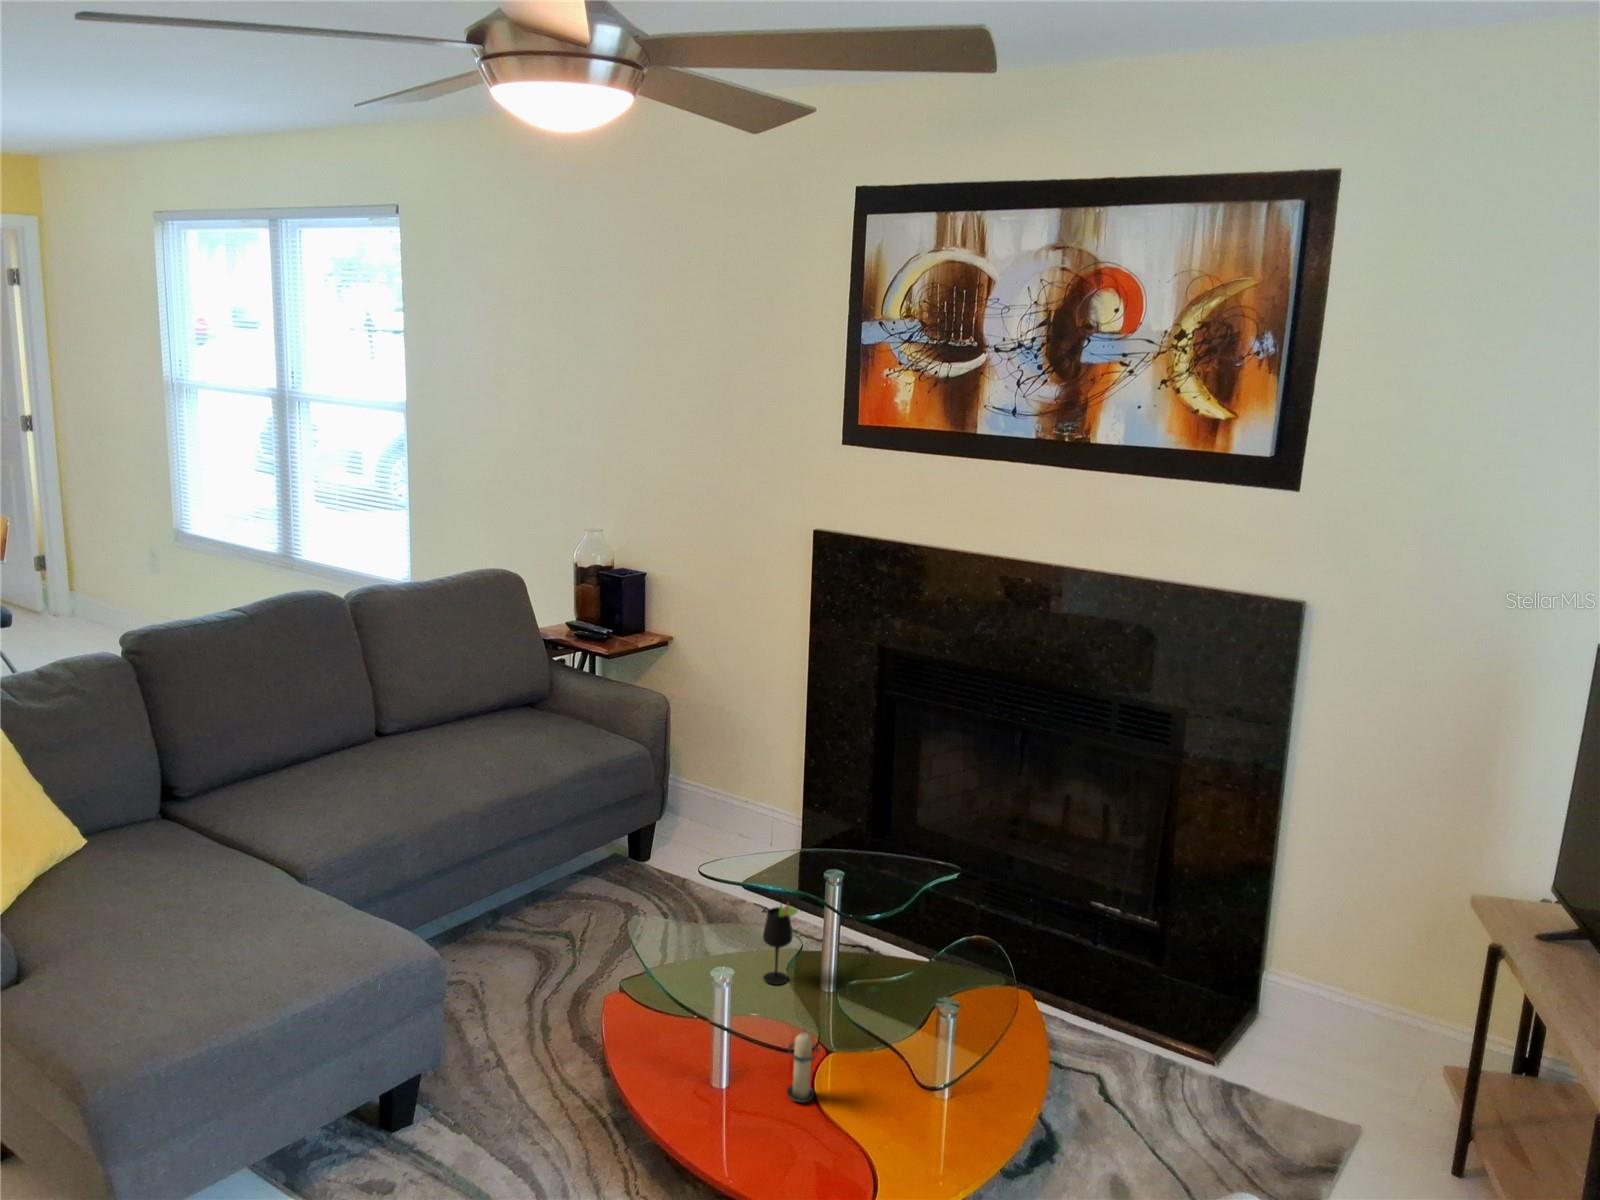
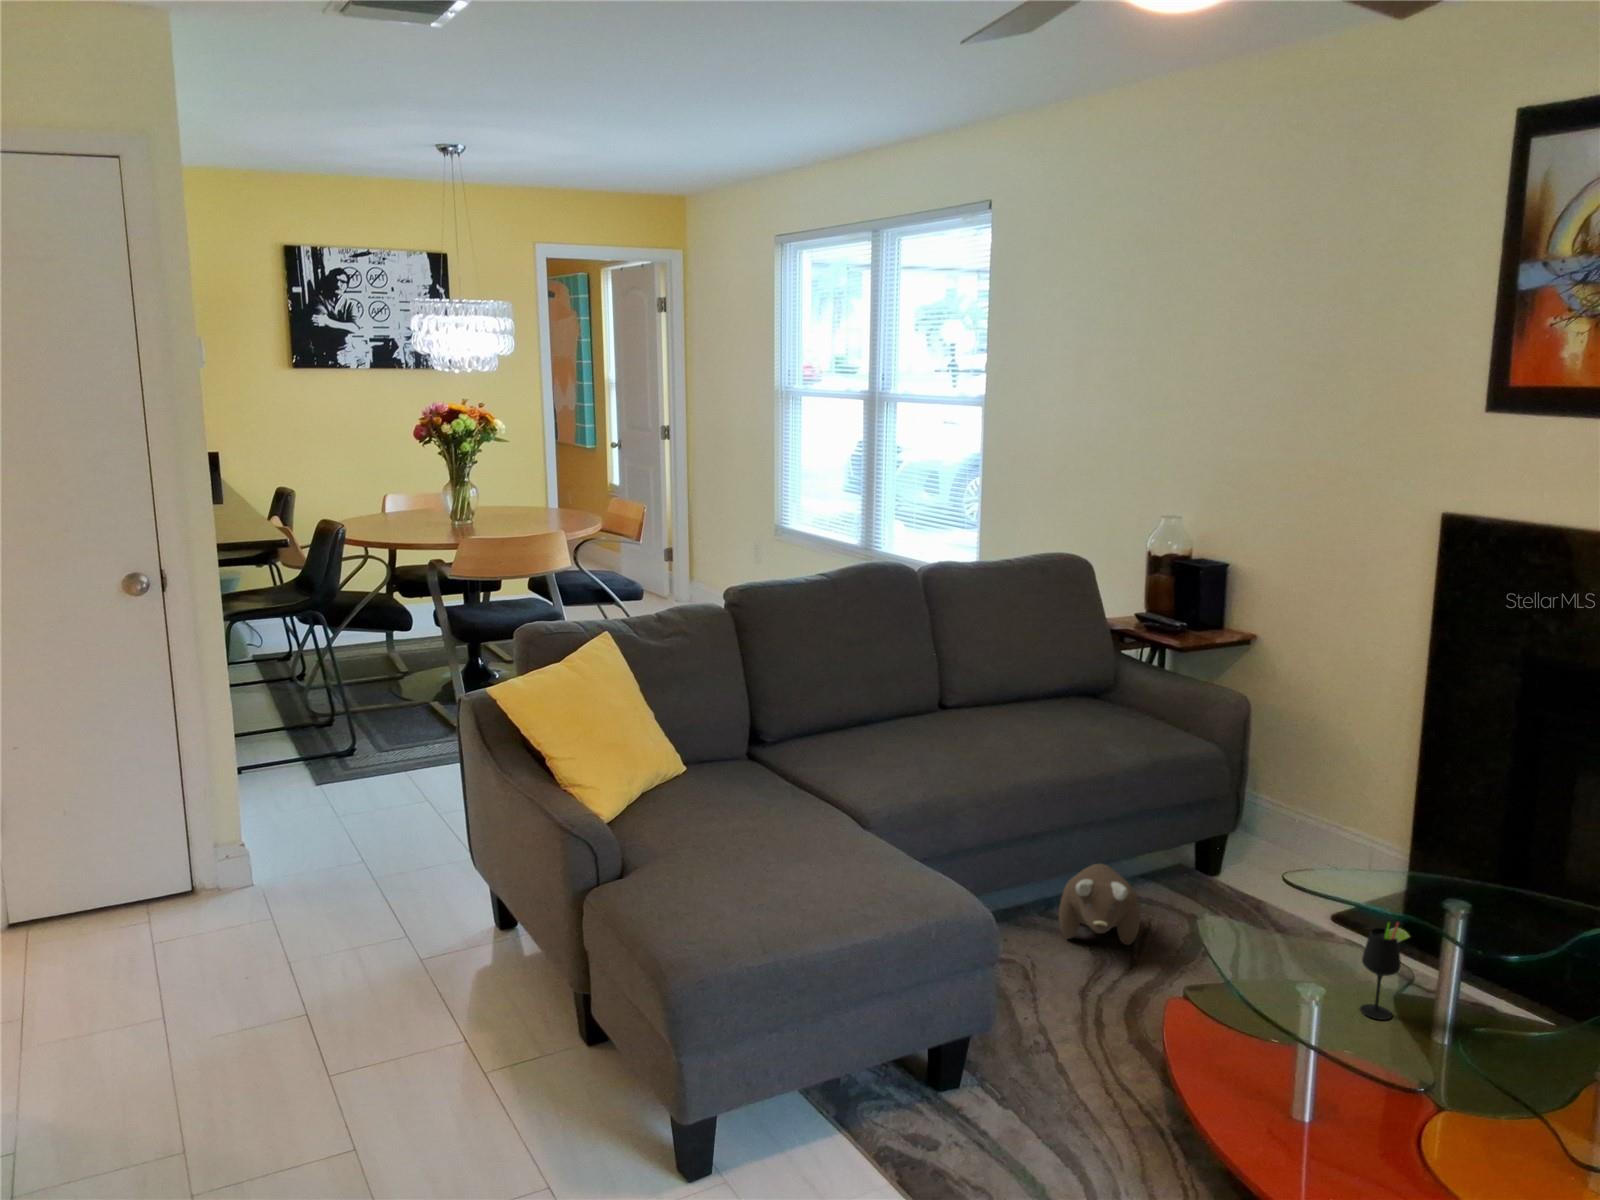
plush toy: none [505,873,581,949] -> present [1059,864,1140,945]
candle: present [787,1032,817,1102] -> none [1384,1072,1437,1163]

